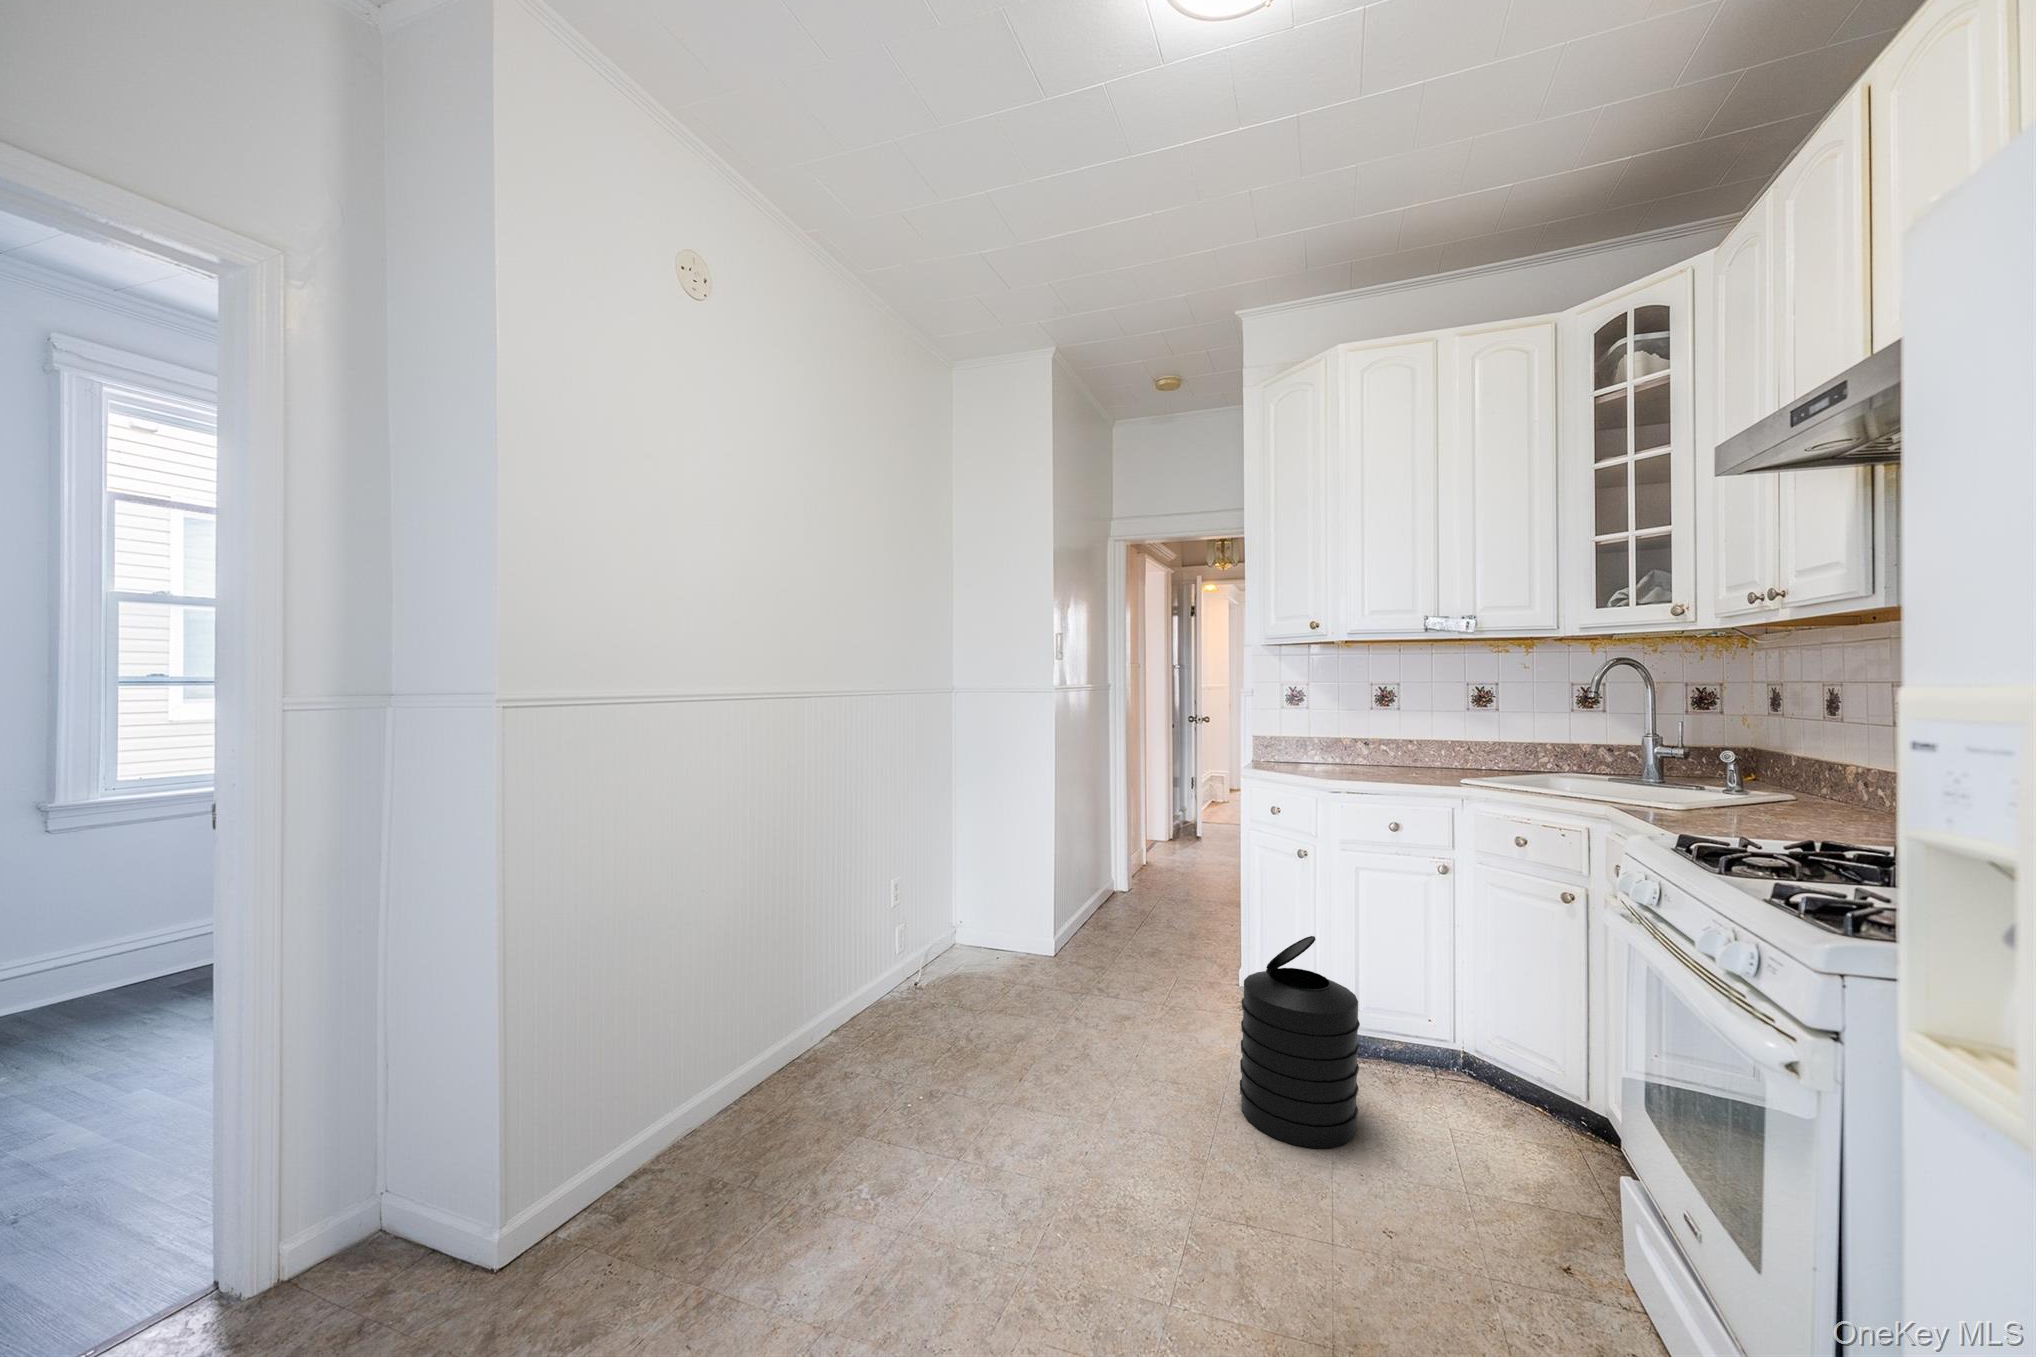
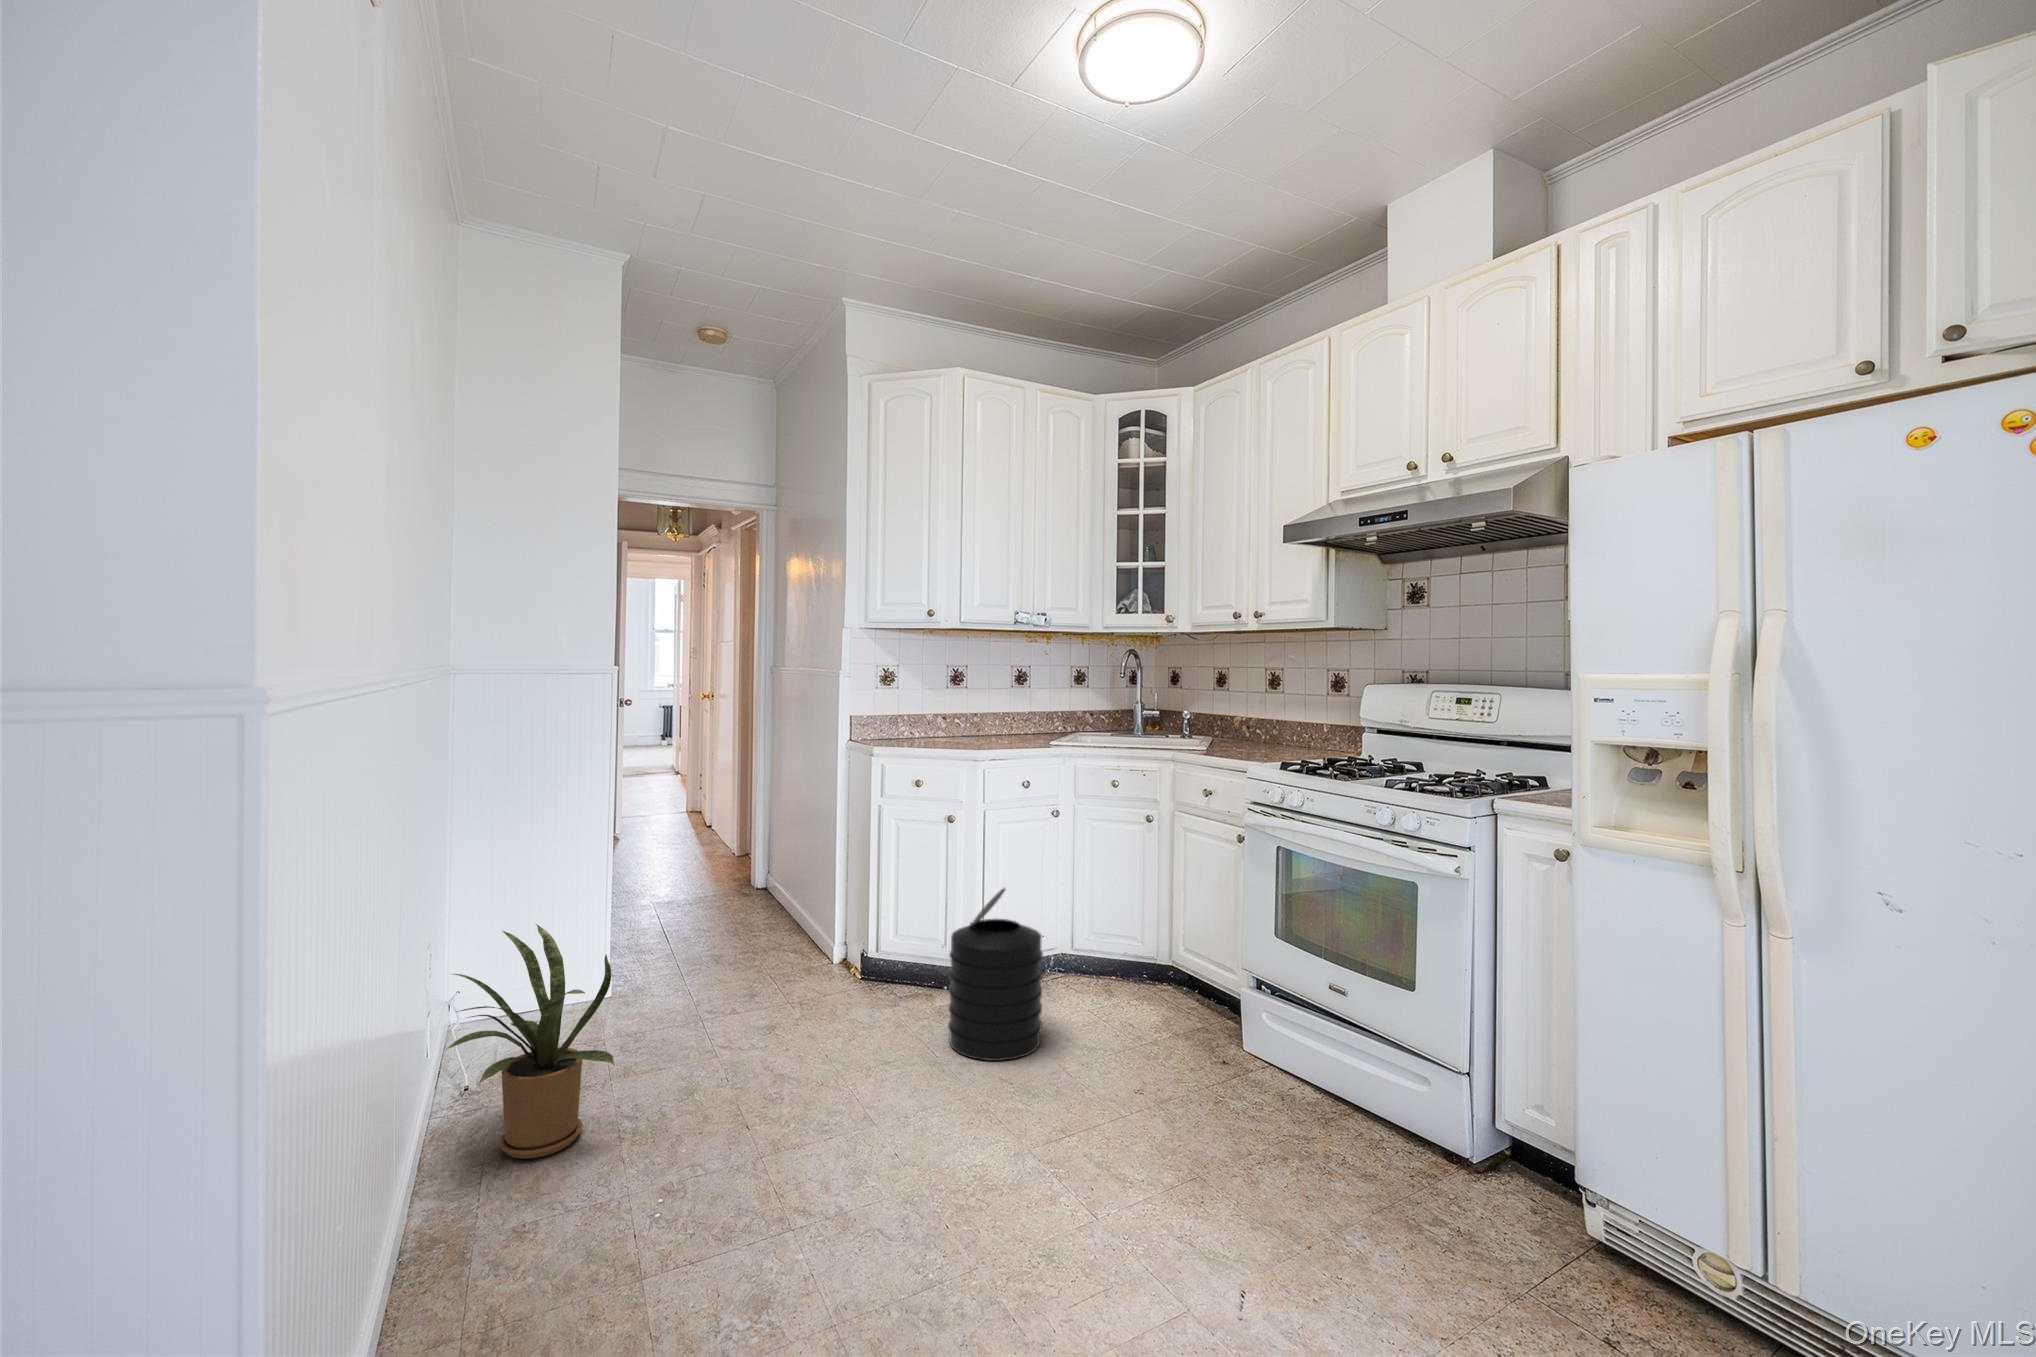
house plant: none [830,865,932,1040] -> present [448,924,615,1159]

